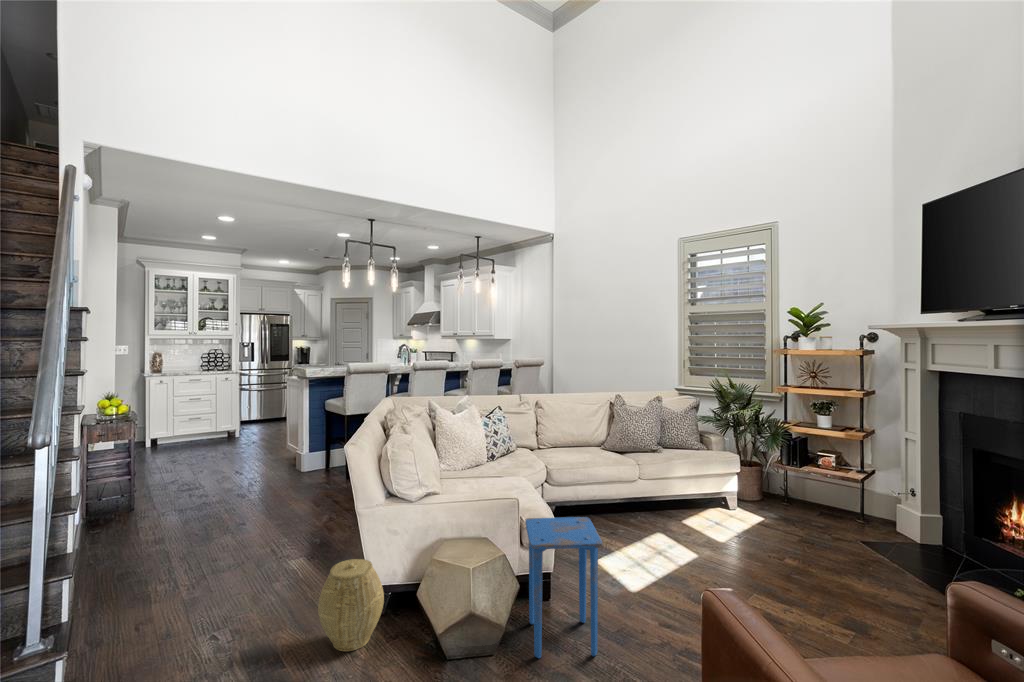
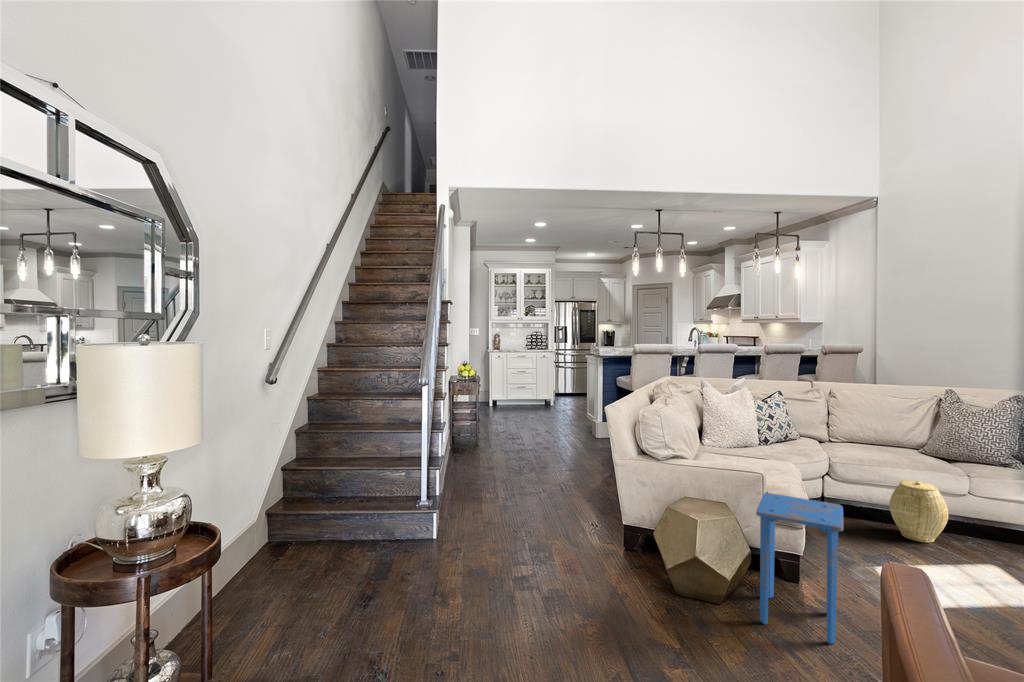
woven basket: present [318,559,384,652] -> present [889,480,948,542]

